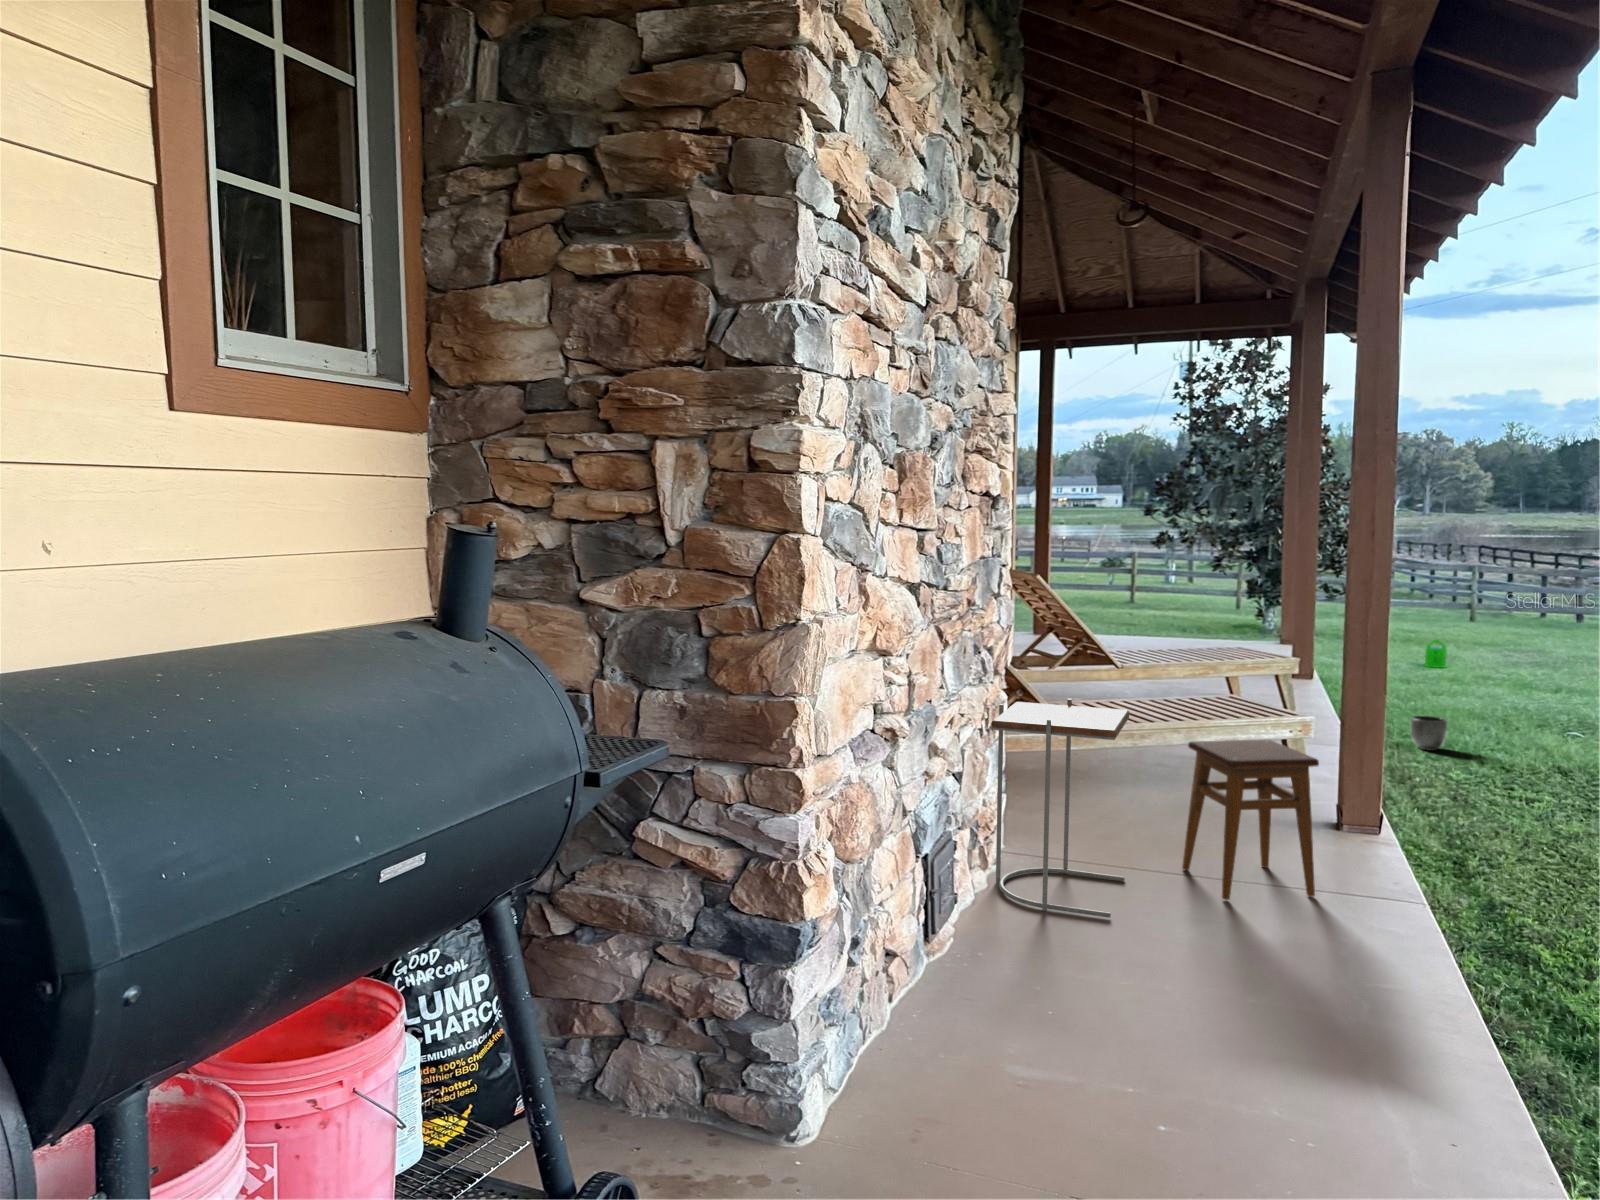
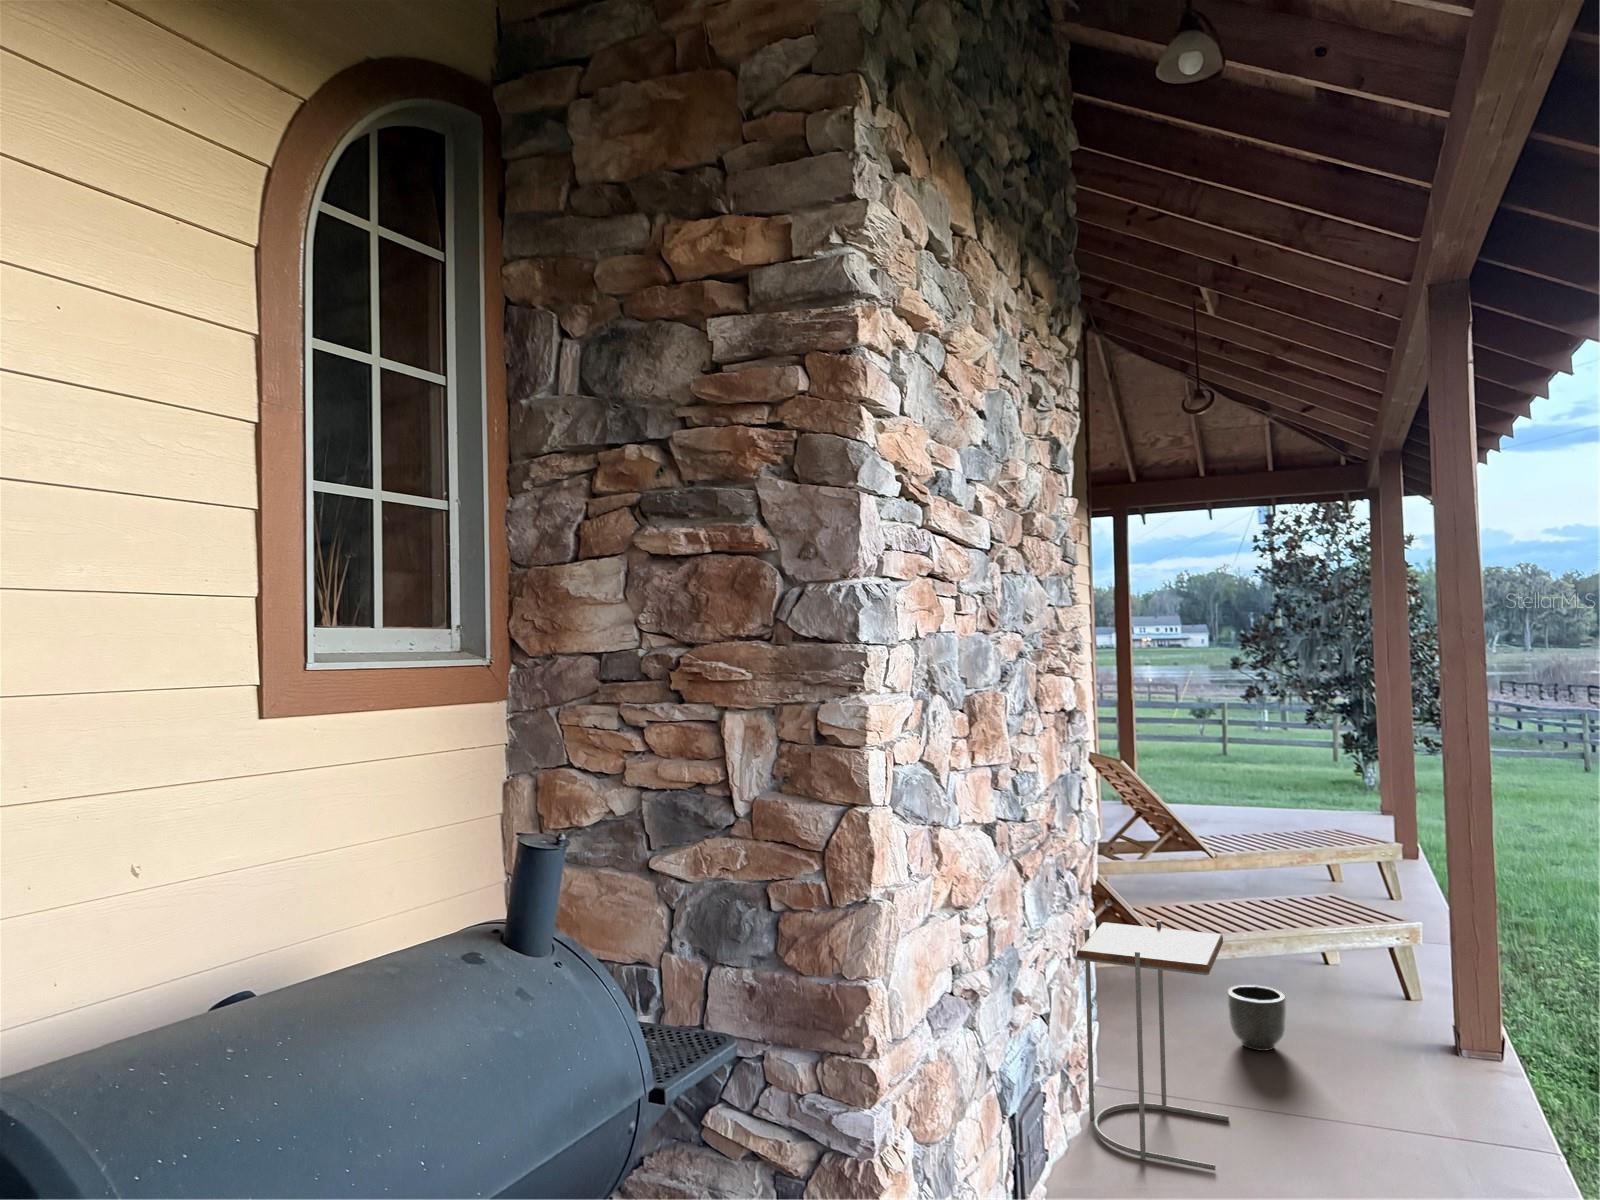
watering can: present [1425,640,1447,668] -> none [1541,800,1569,831]
planter: present [1411,716,1447,750] -> present [1228,985,1286,1051]
stool: present [1182,740,1319,900] -> none [1289,963,1441,1148]

